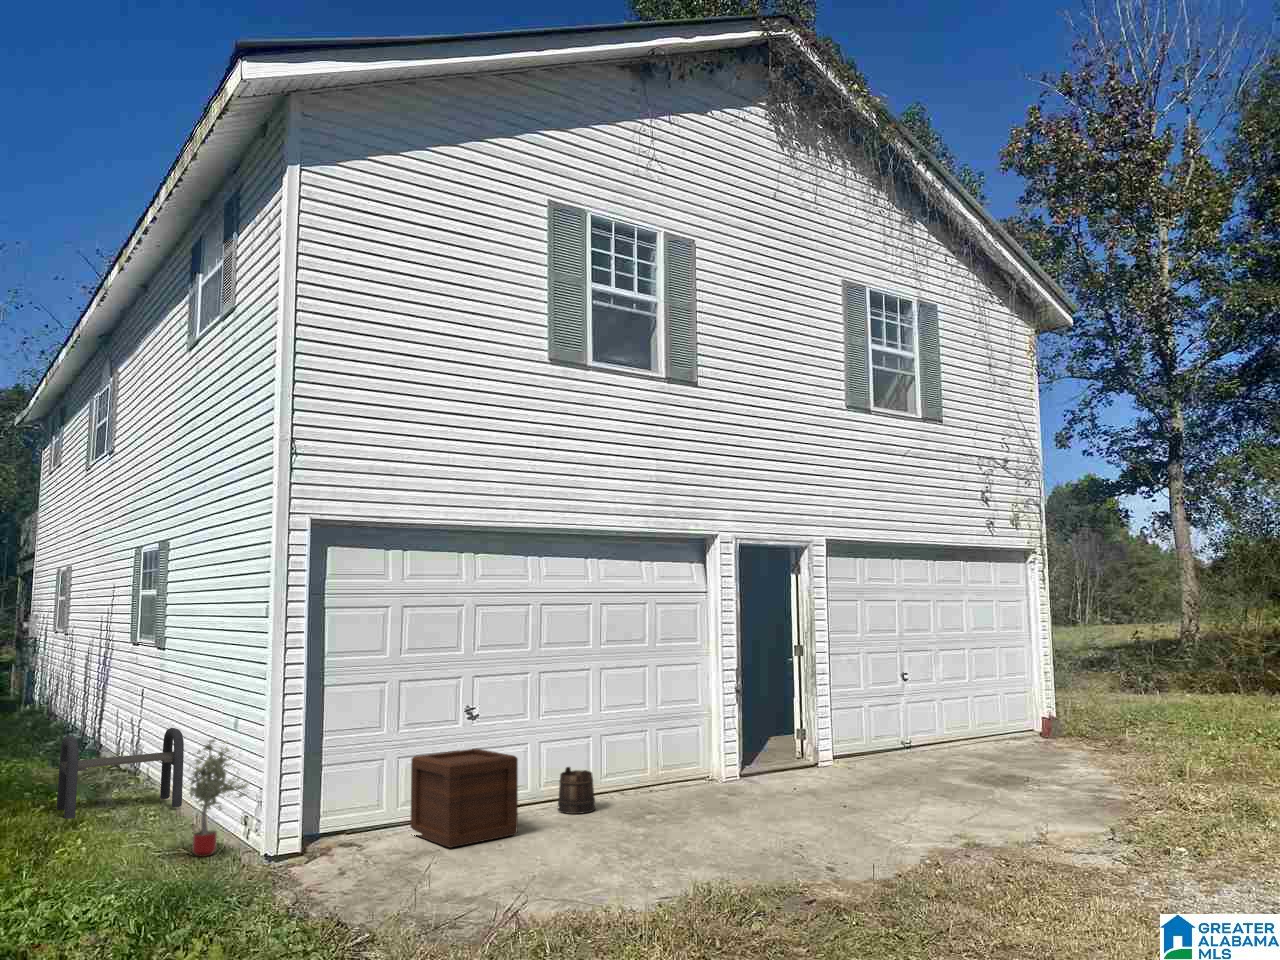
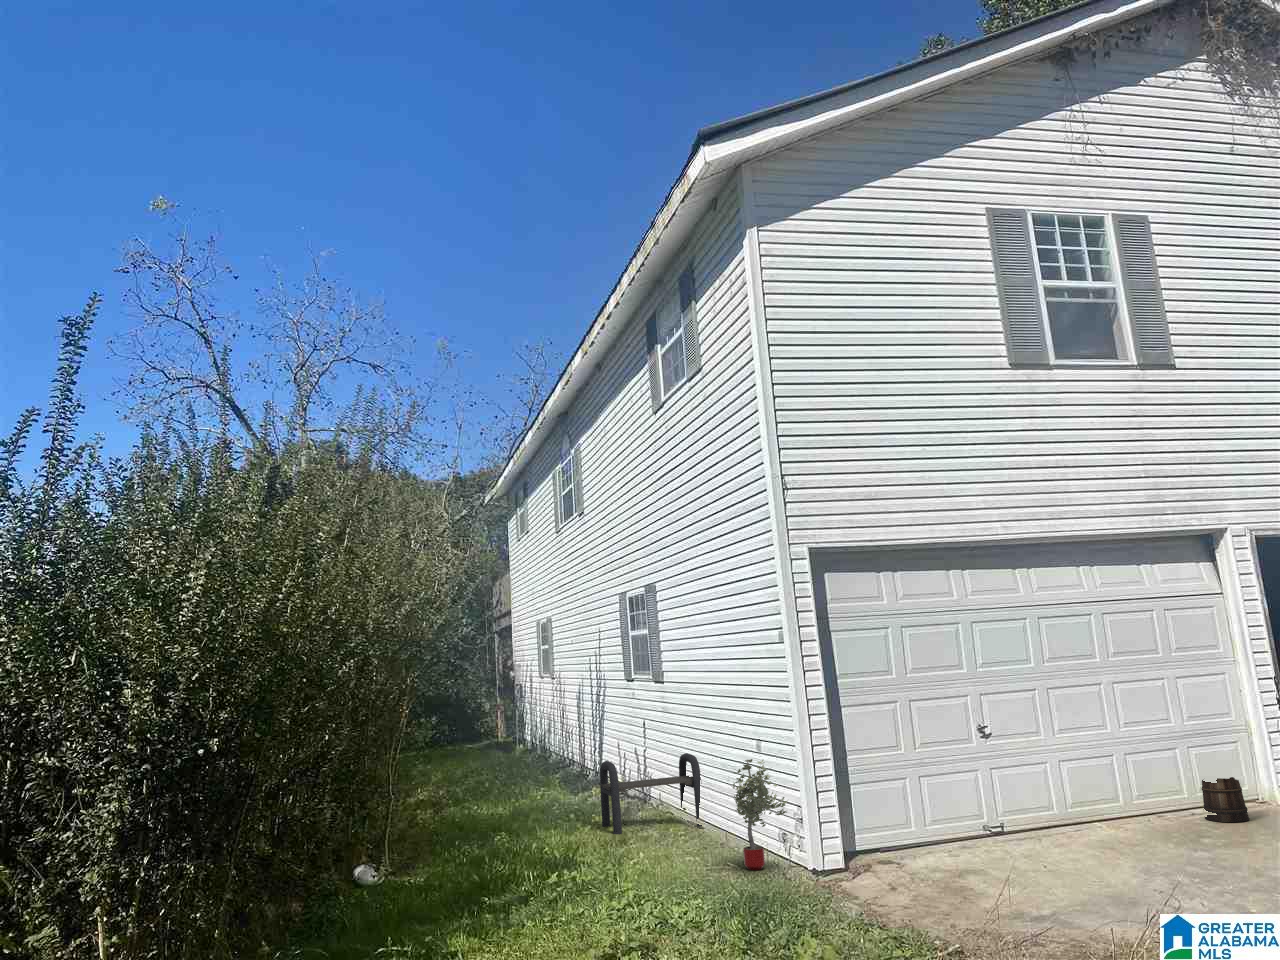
wooden crate: present [410,748,518,848] -> none [931,769,1059,871]
bucket: present [558,767,595,814] -> present [1202,777,1249,822]

